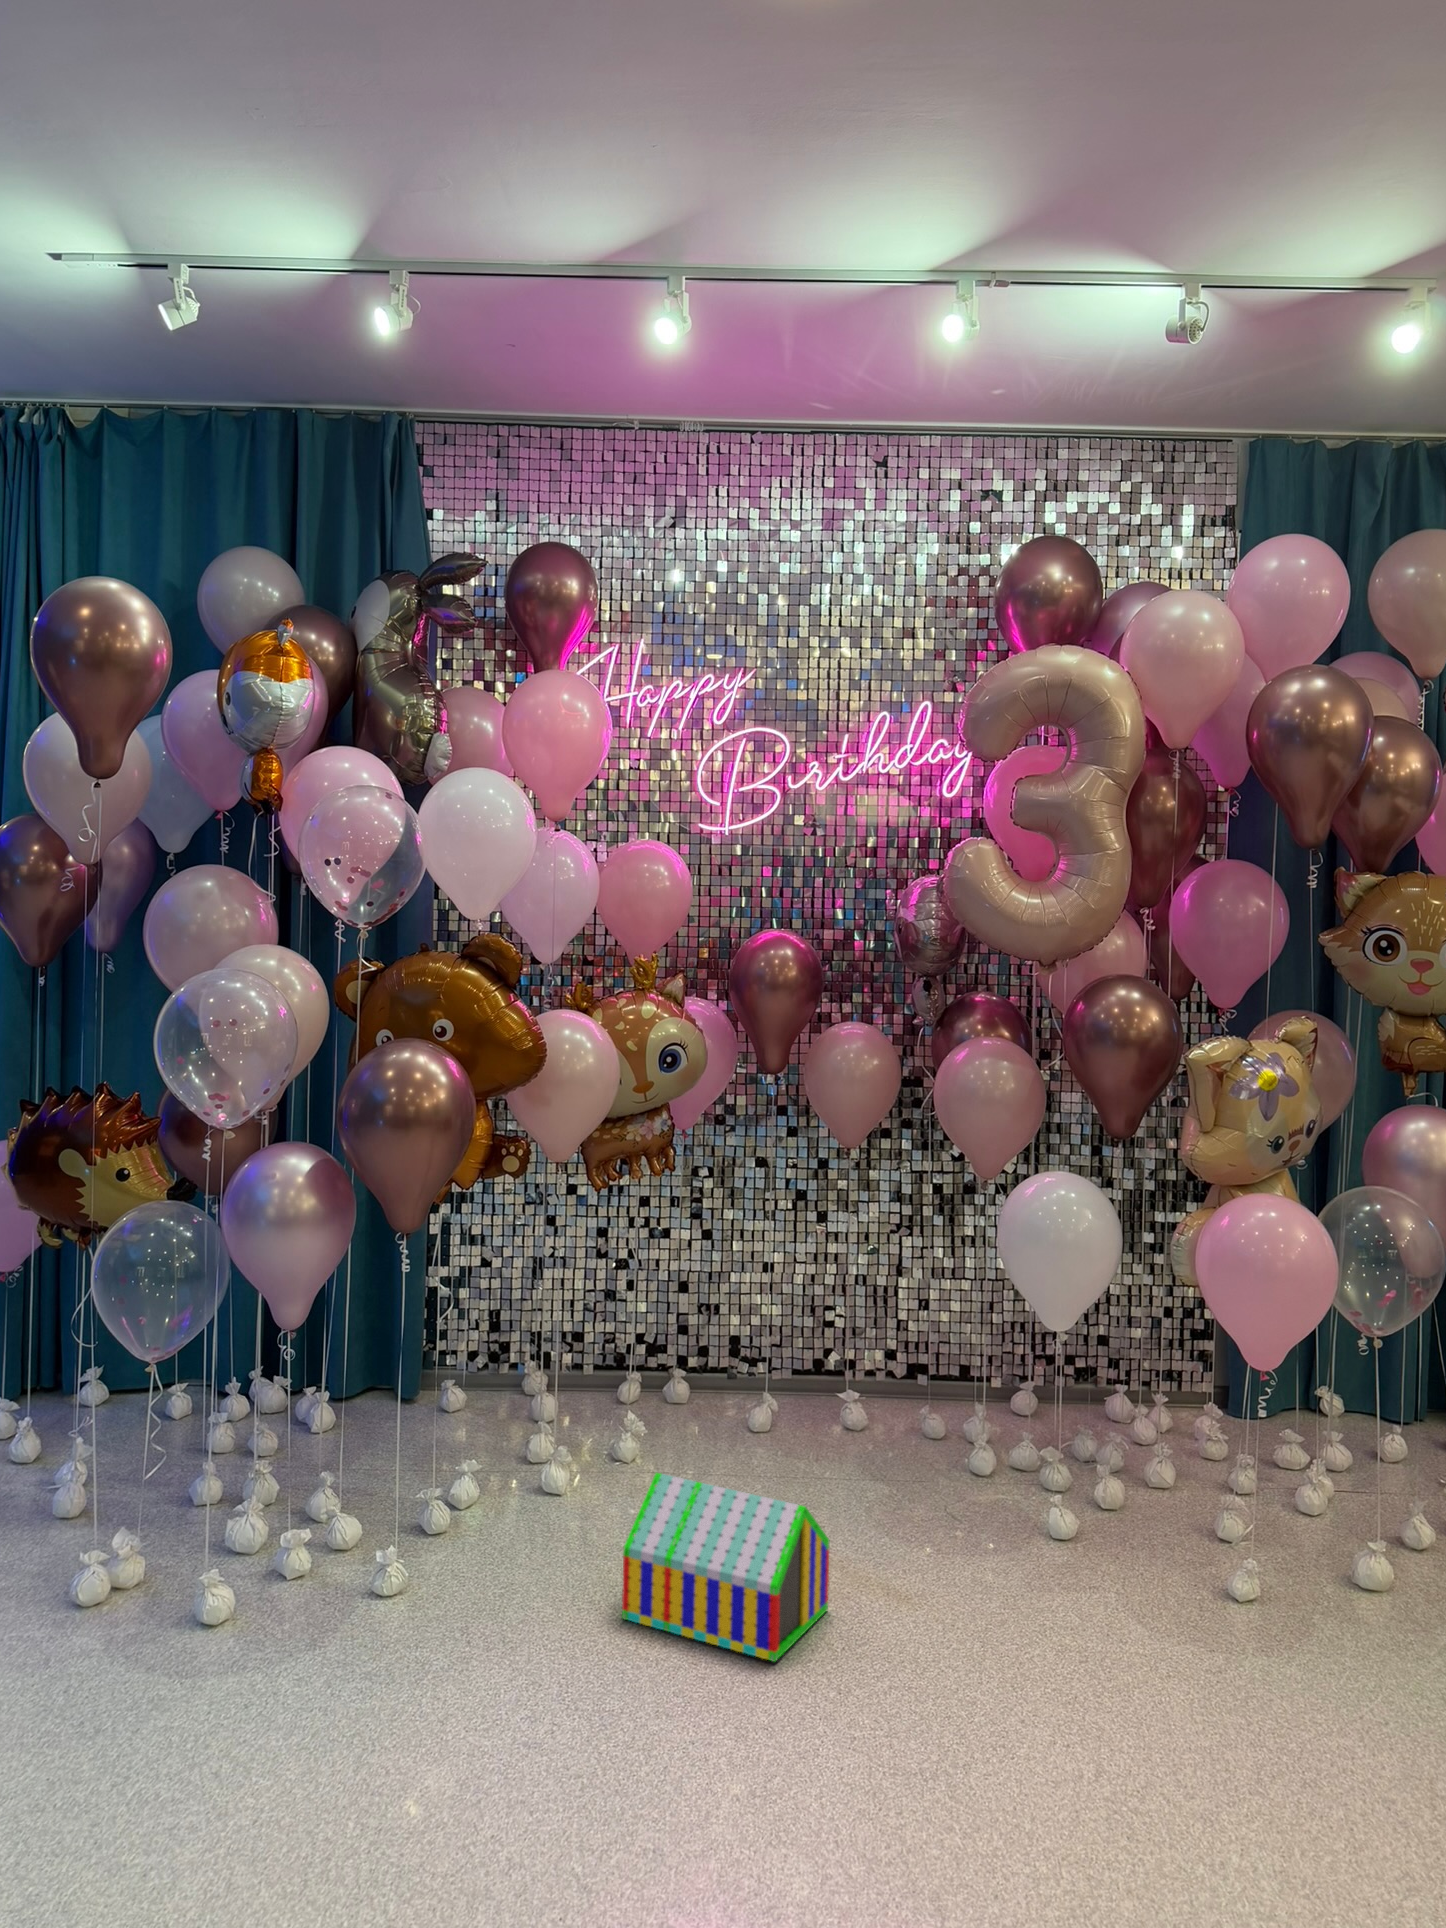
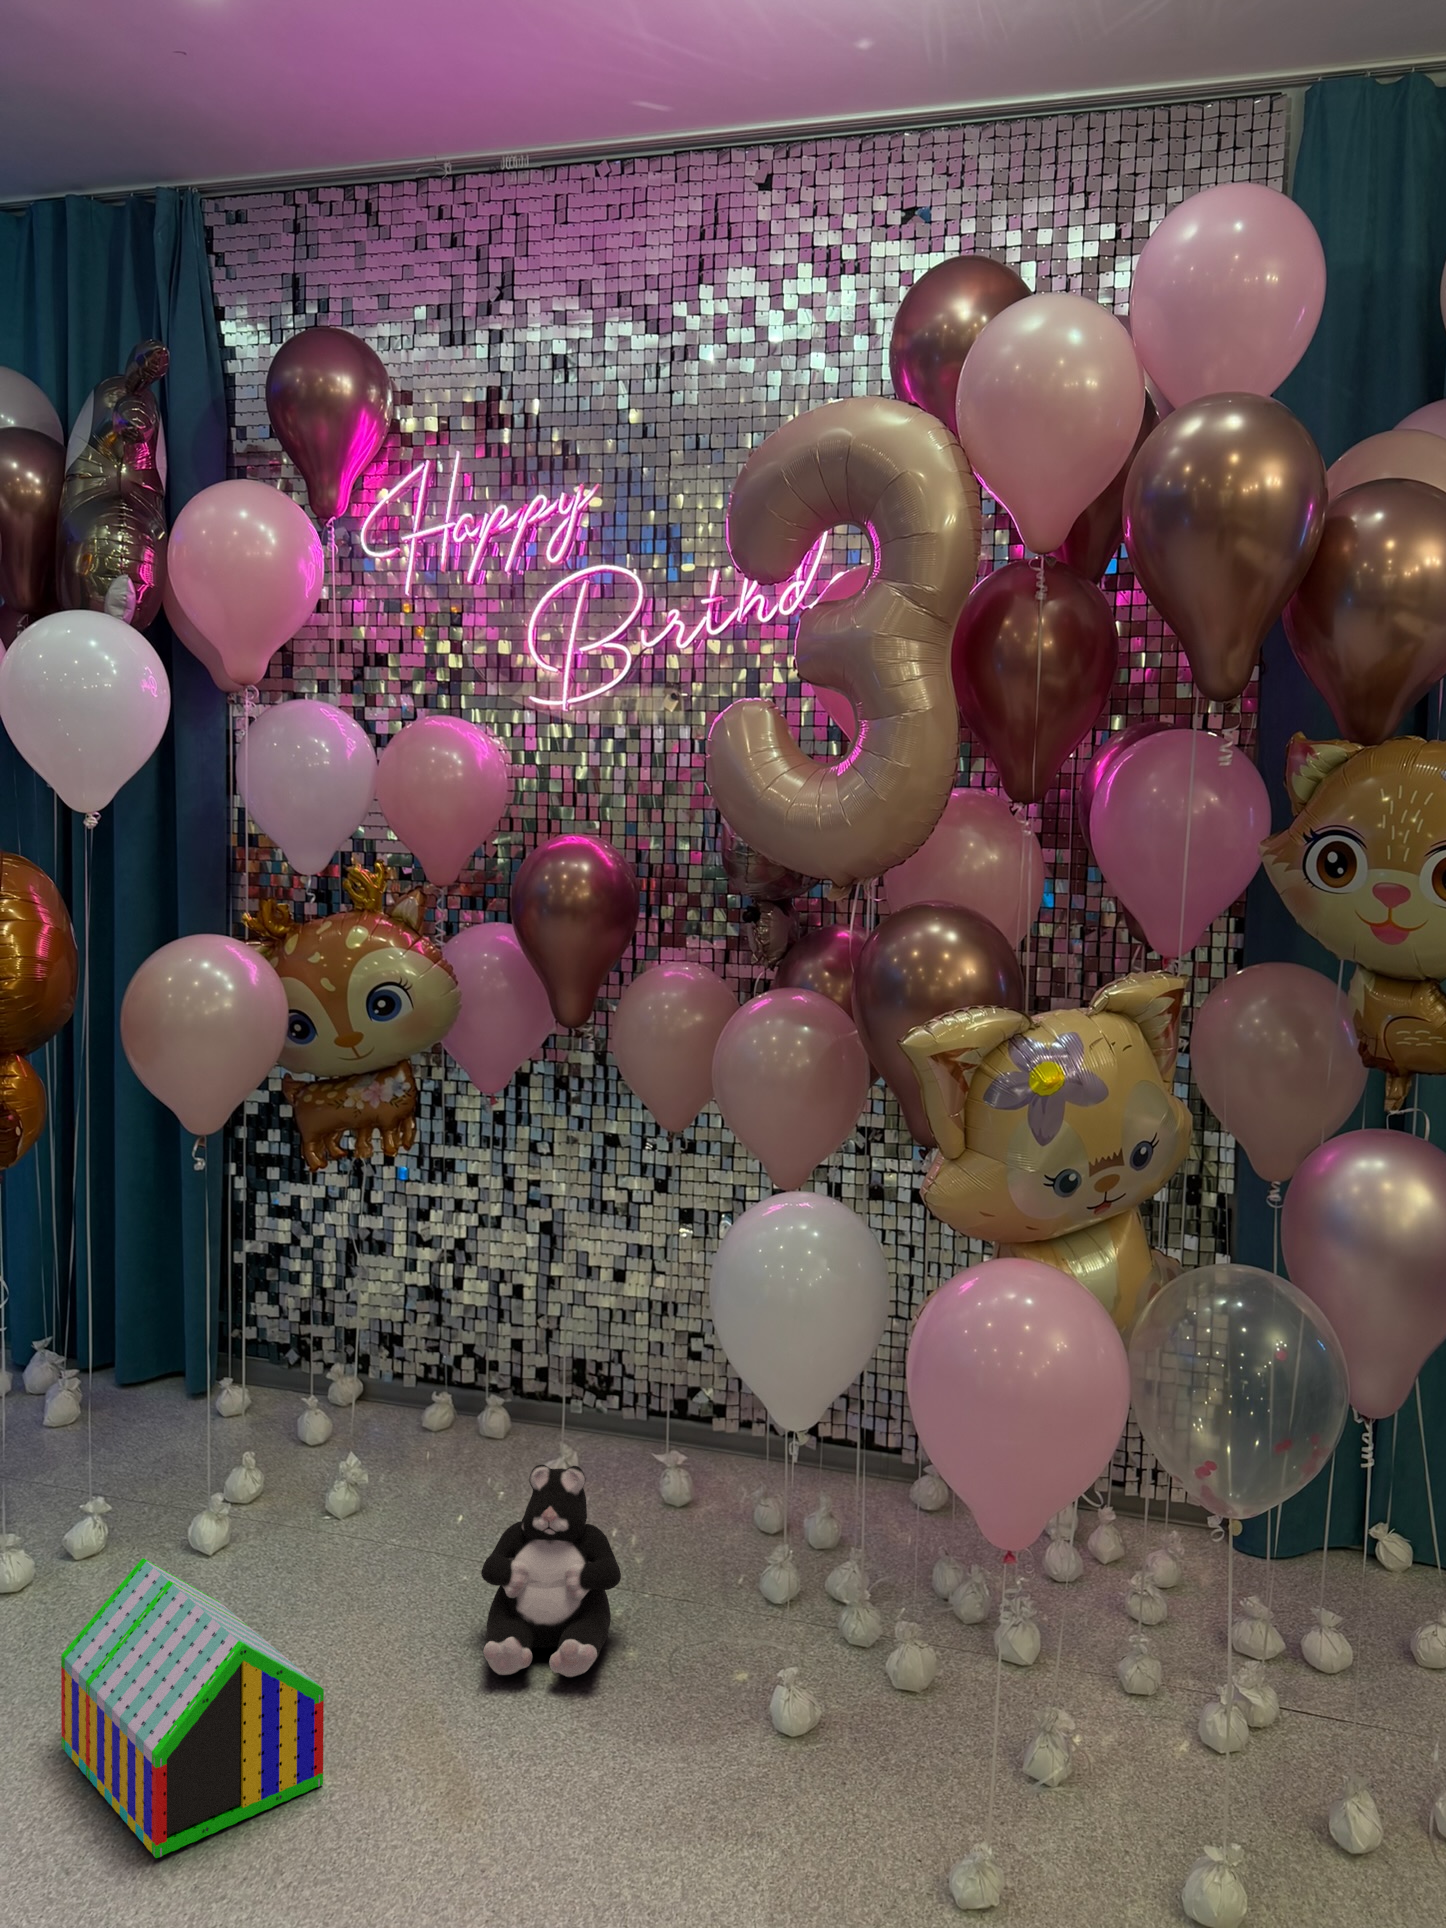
plush toy: none [825,1386,938,1535] -> present [481,1465,621,1677]

